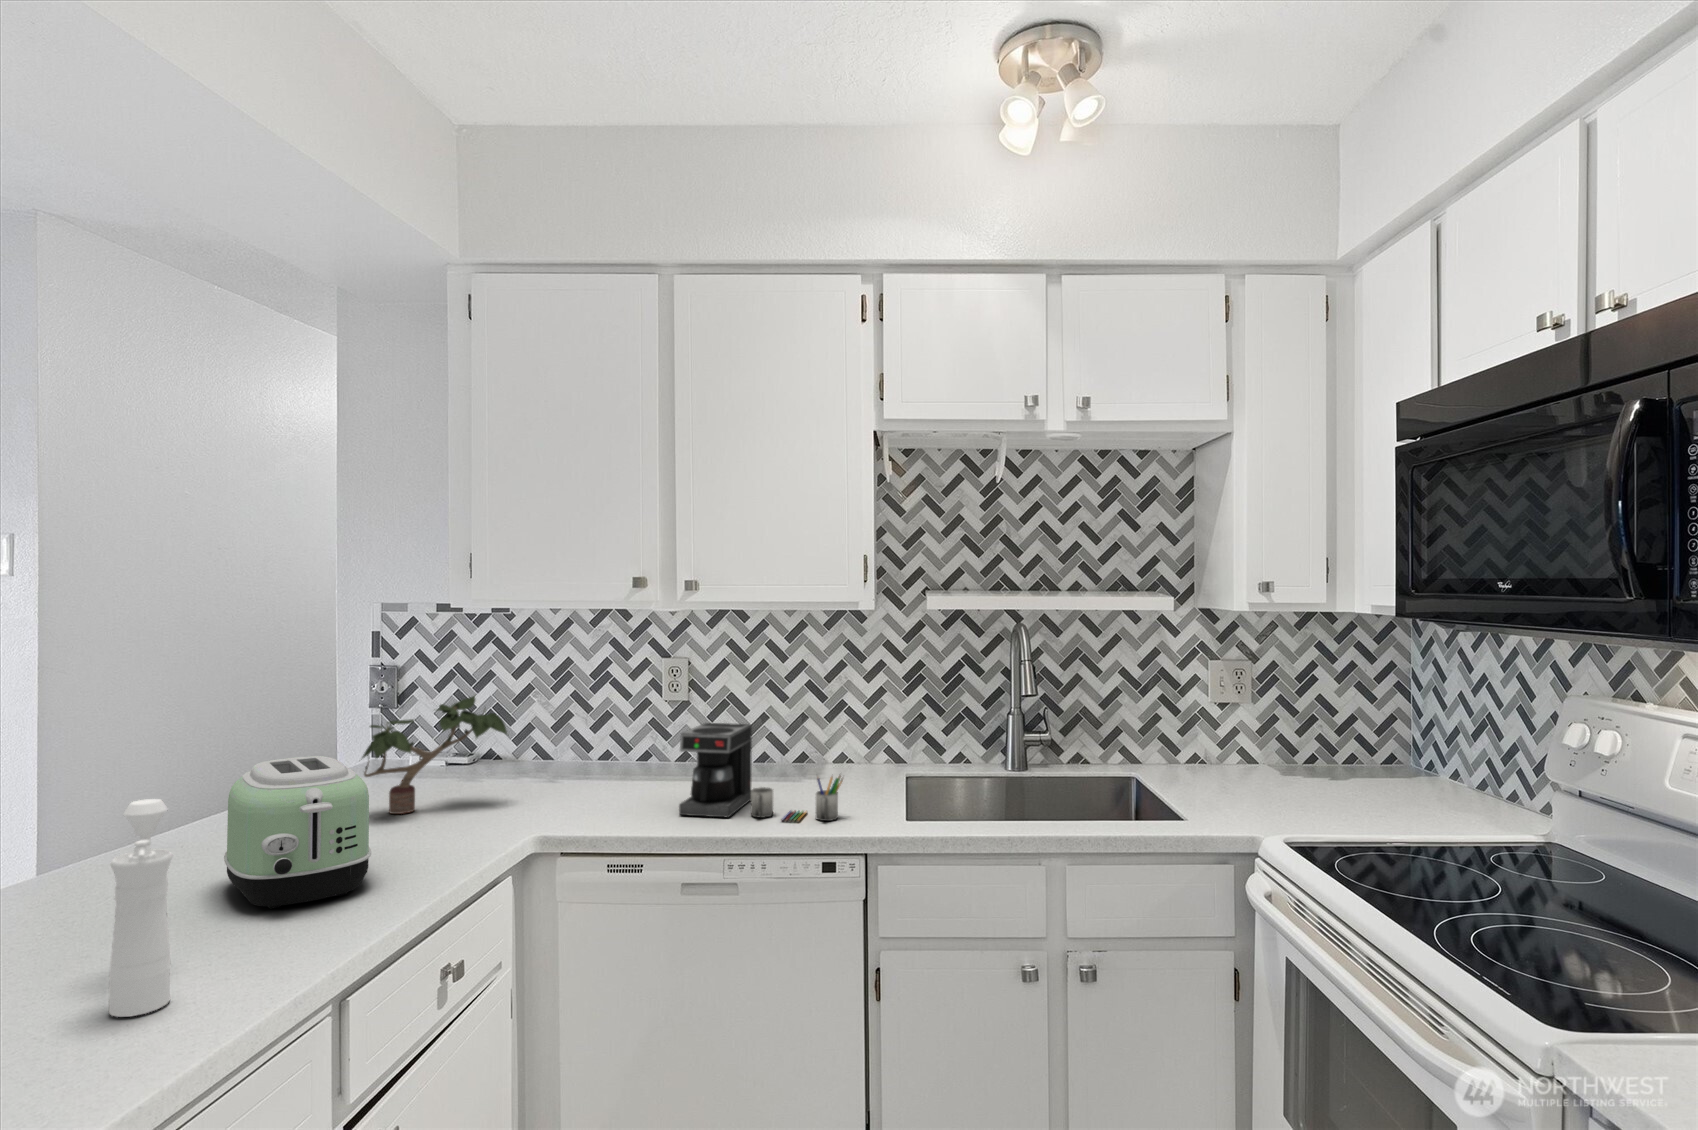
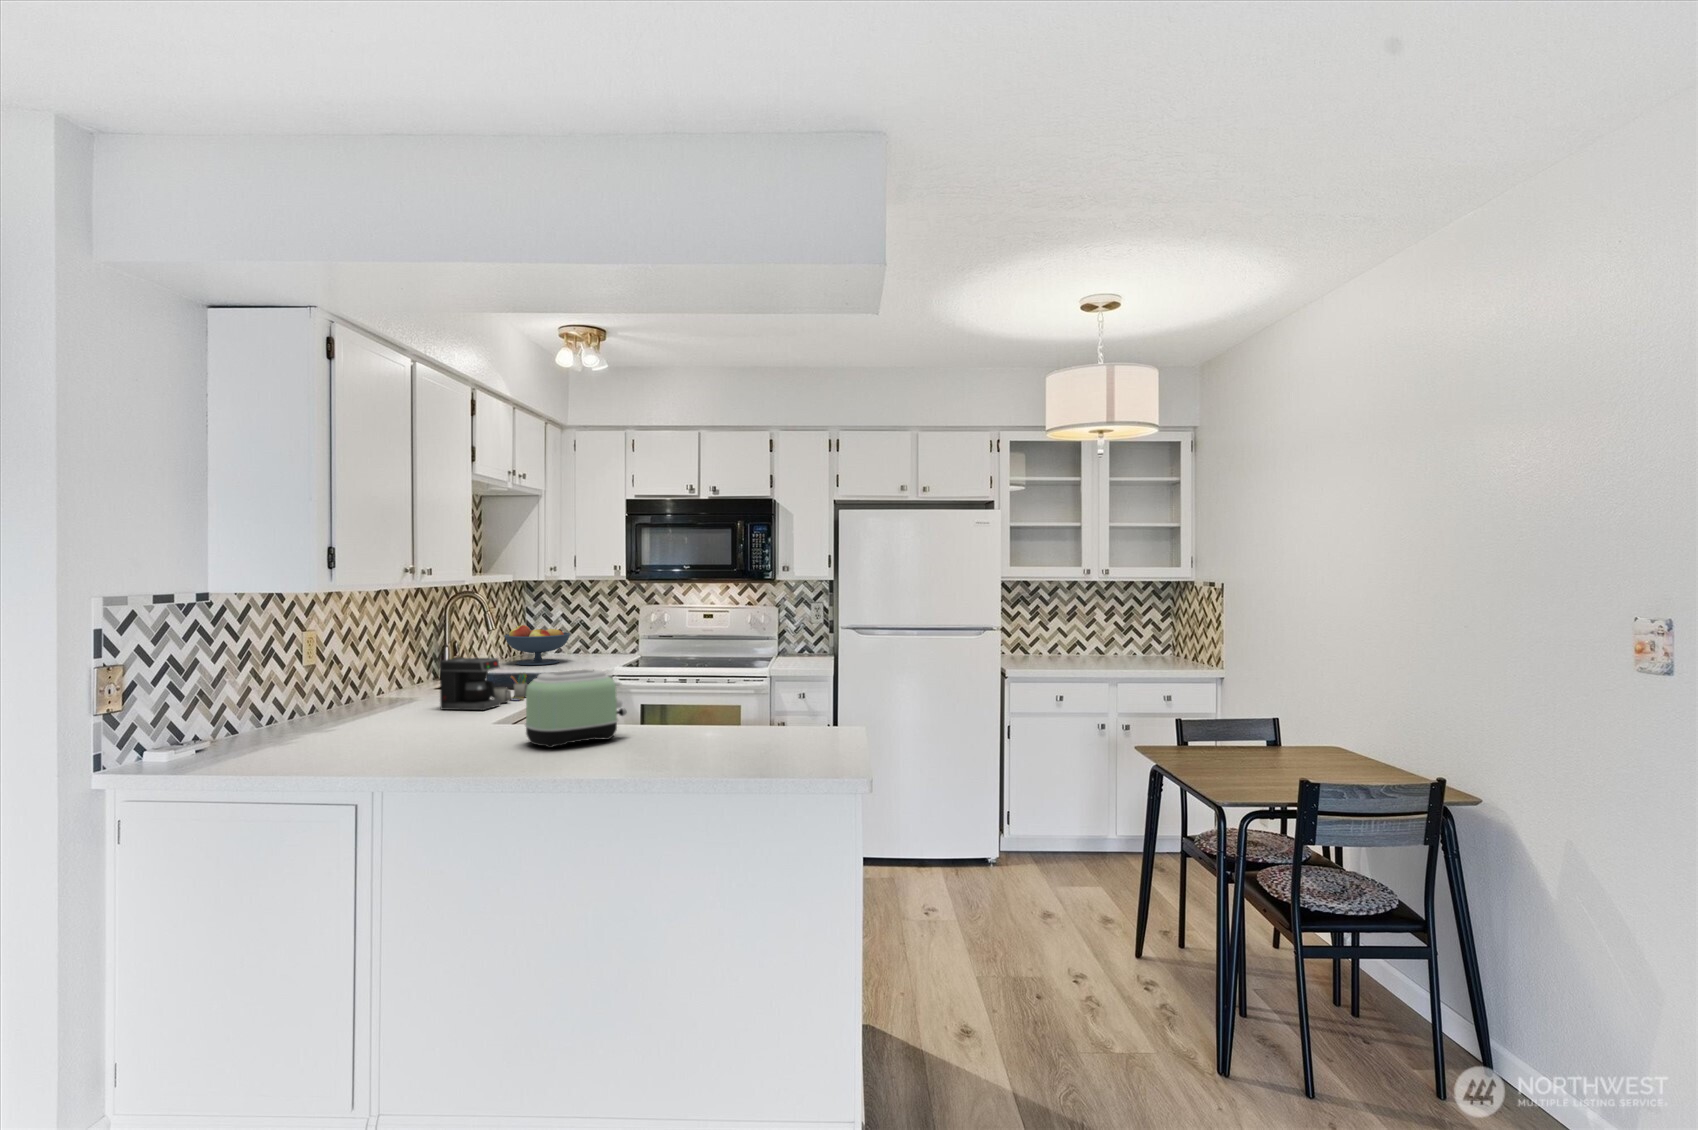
potted plant: present [362,696,507,814] -> none [356,655,439,749]
fruit bowl: none [1234,698,1381,795] -> present [504,625,570,665]
pepper mill: present [109,799,173,1017] -> none [681,664,735,737]

